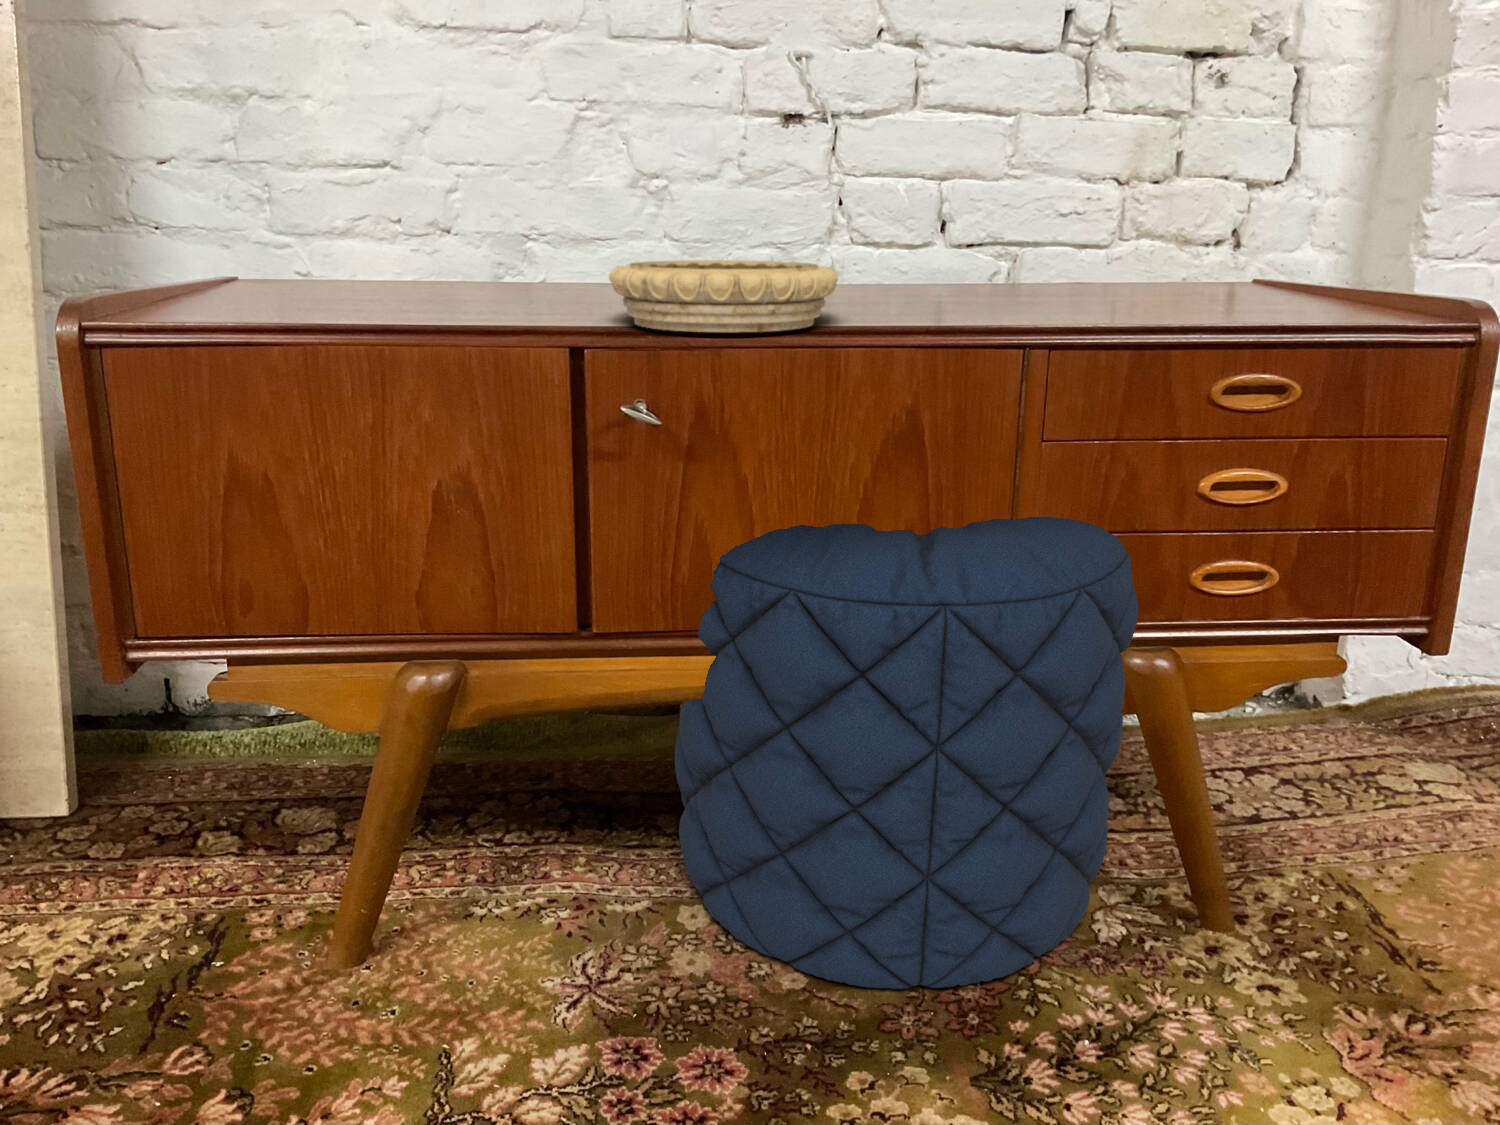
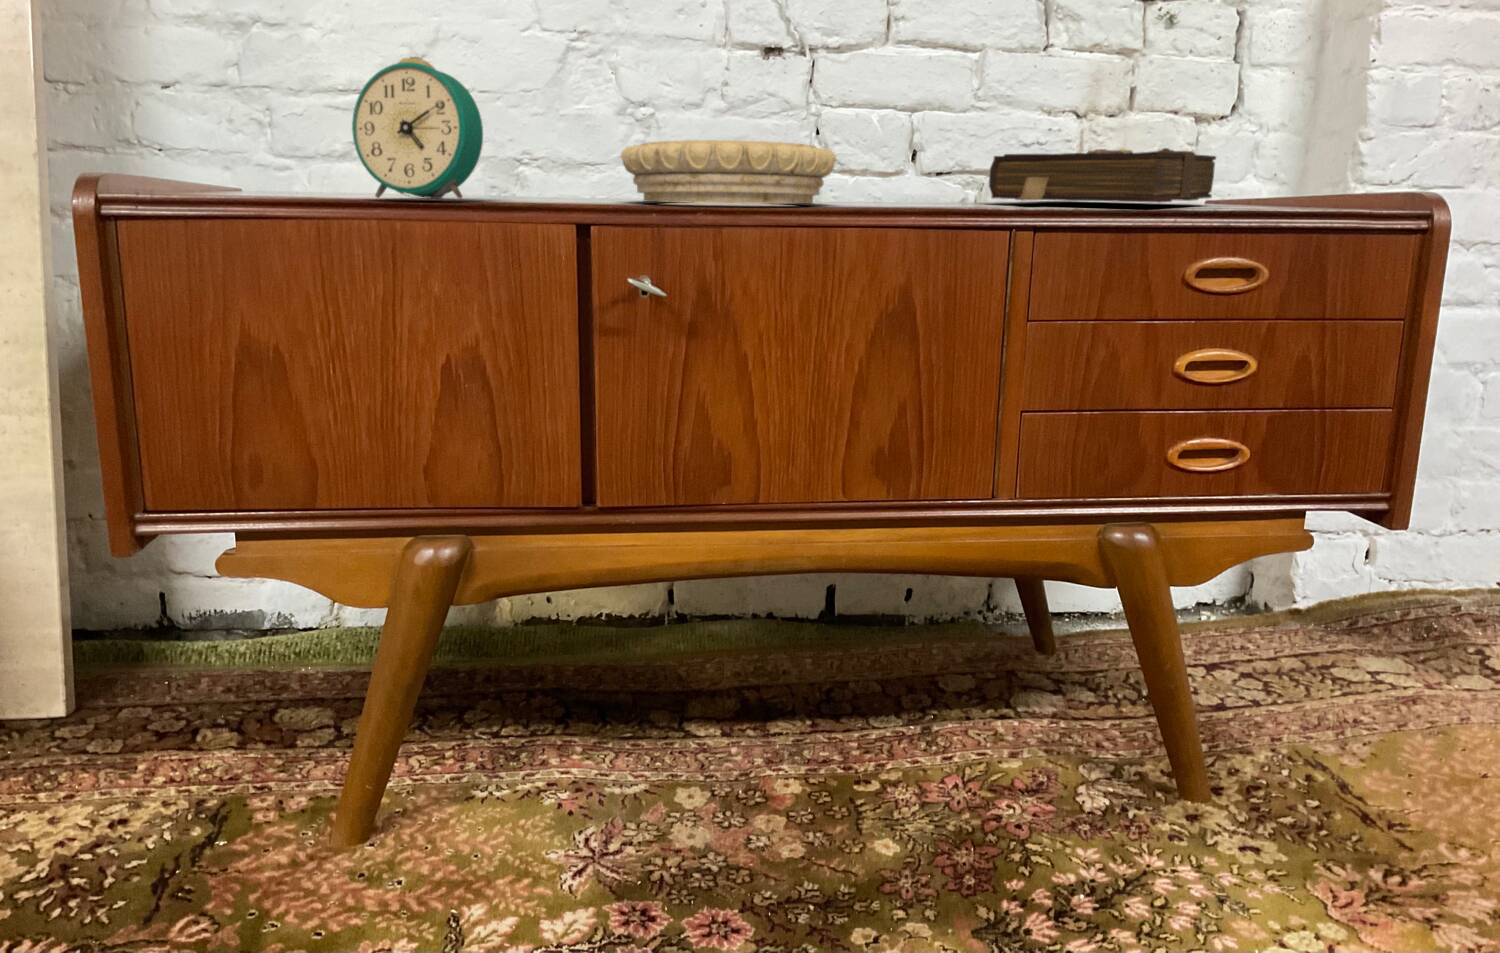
alarm clock: none [327,178,463,328] -> present [352,57,483,199]
book: none [1009,243,1262,317] -> present [989,148,1216,203]
pouf: present [675,517,1138,989] -> none [673,363,1115,854]

